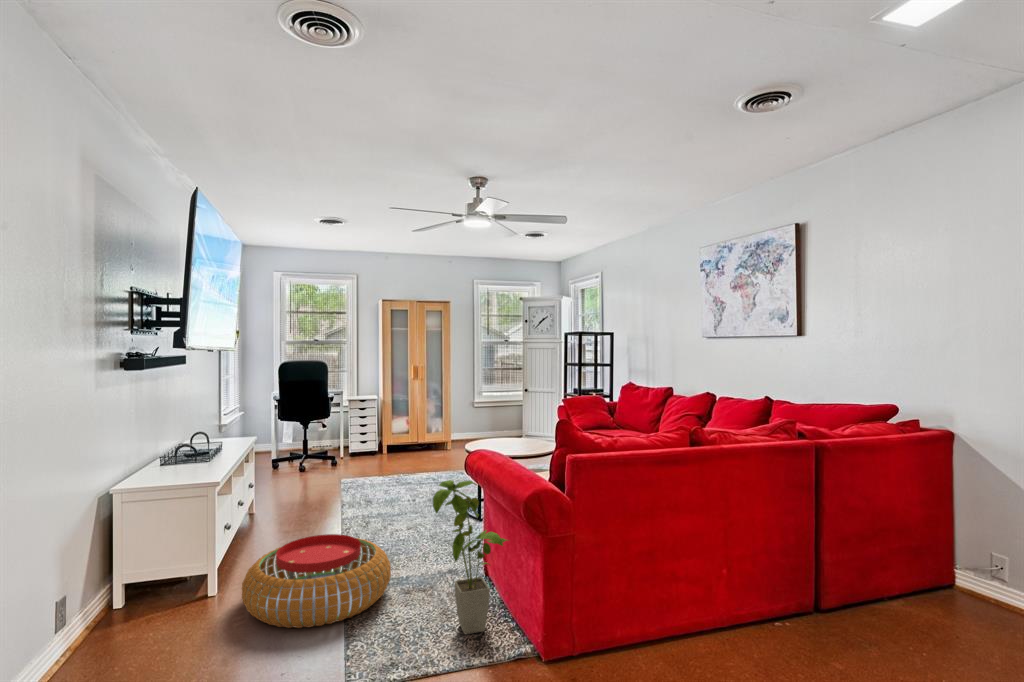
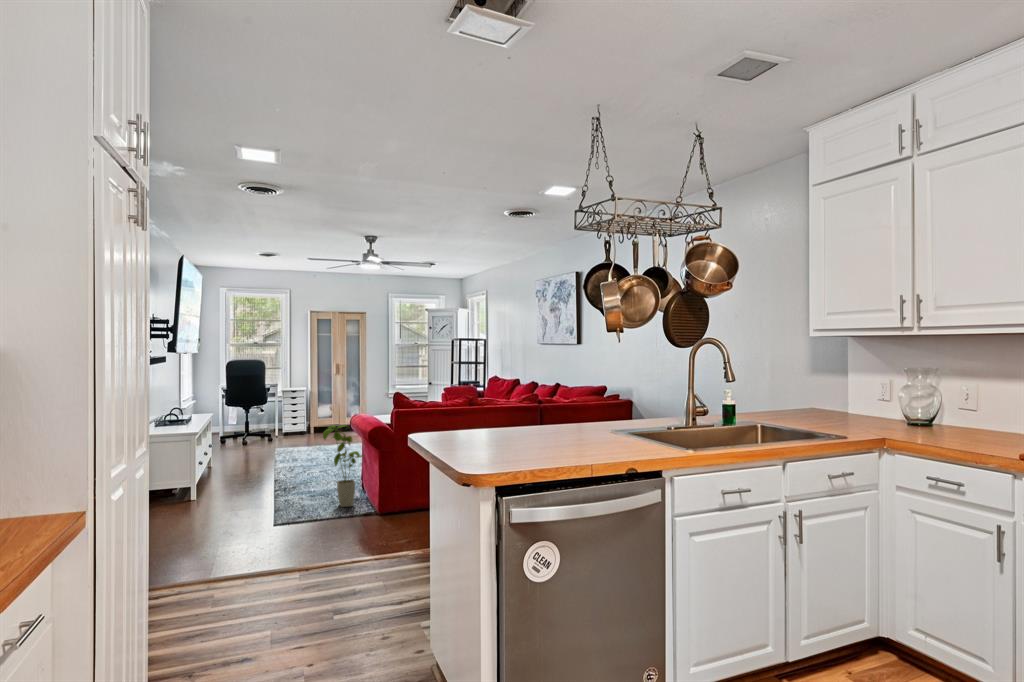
pouf: present [242,534,391,628] -> none [215,464,303,507]

